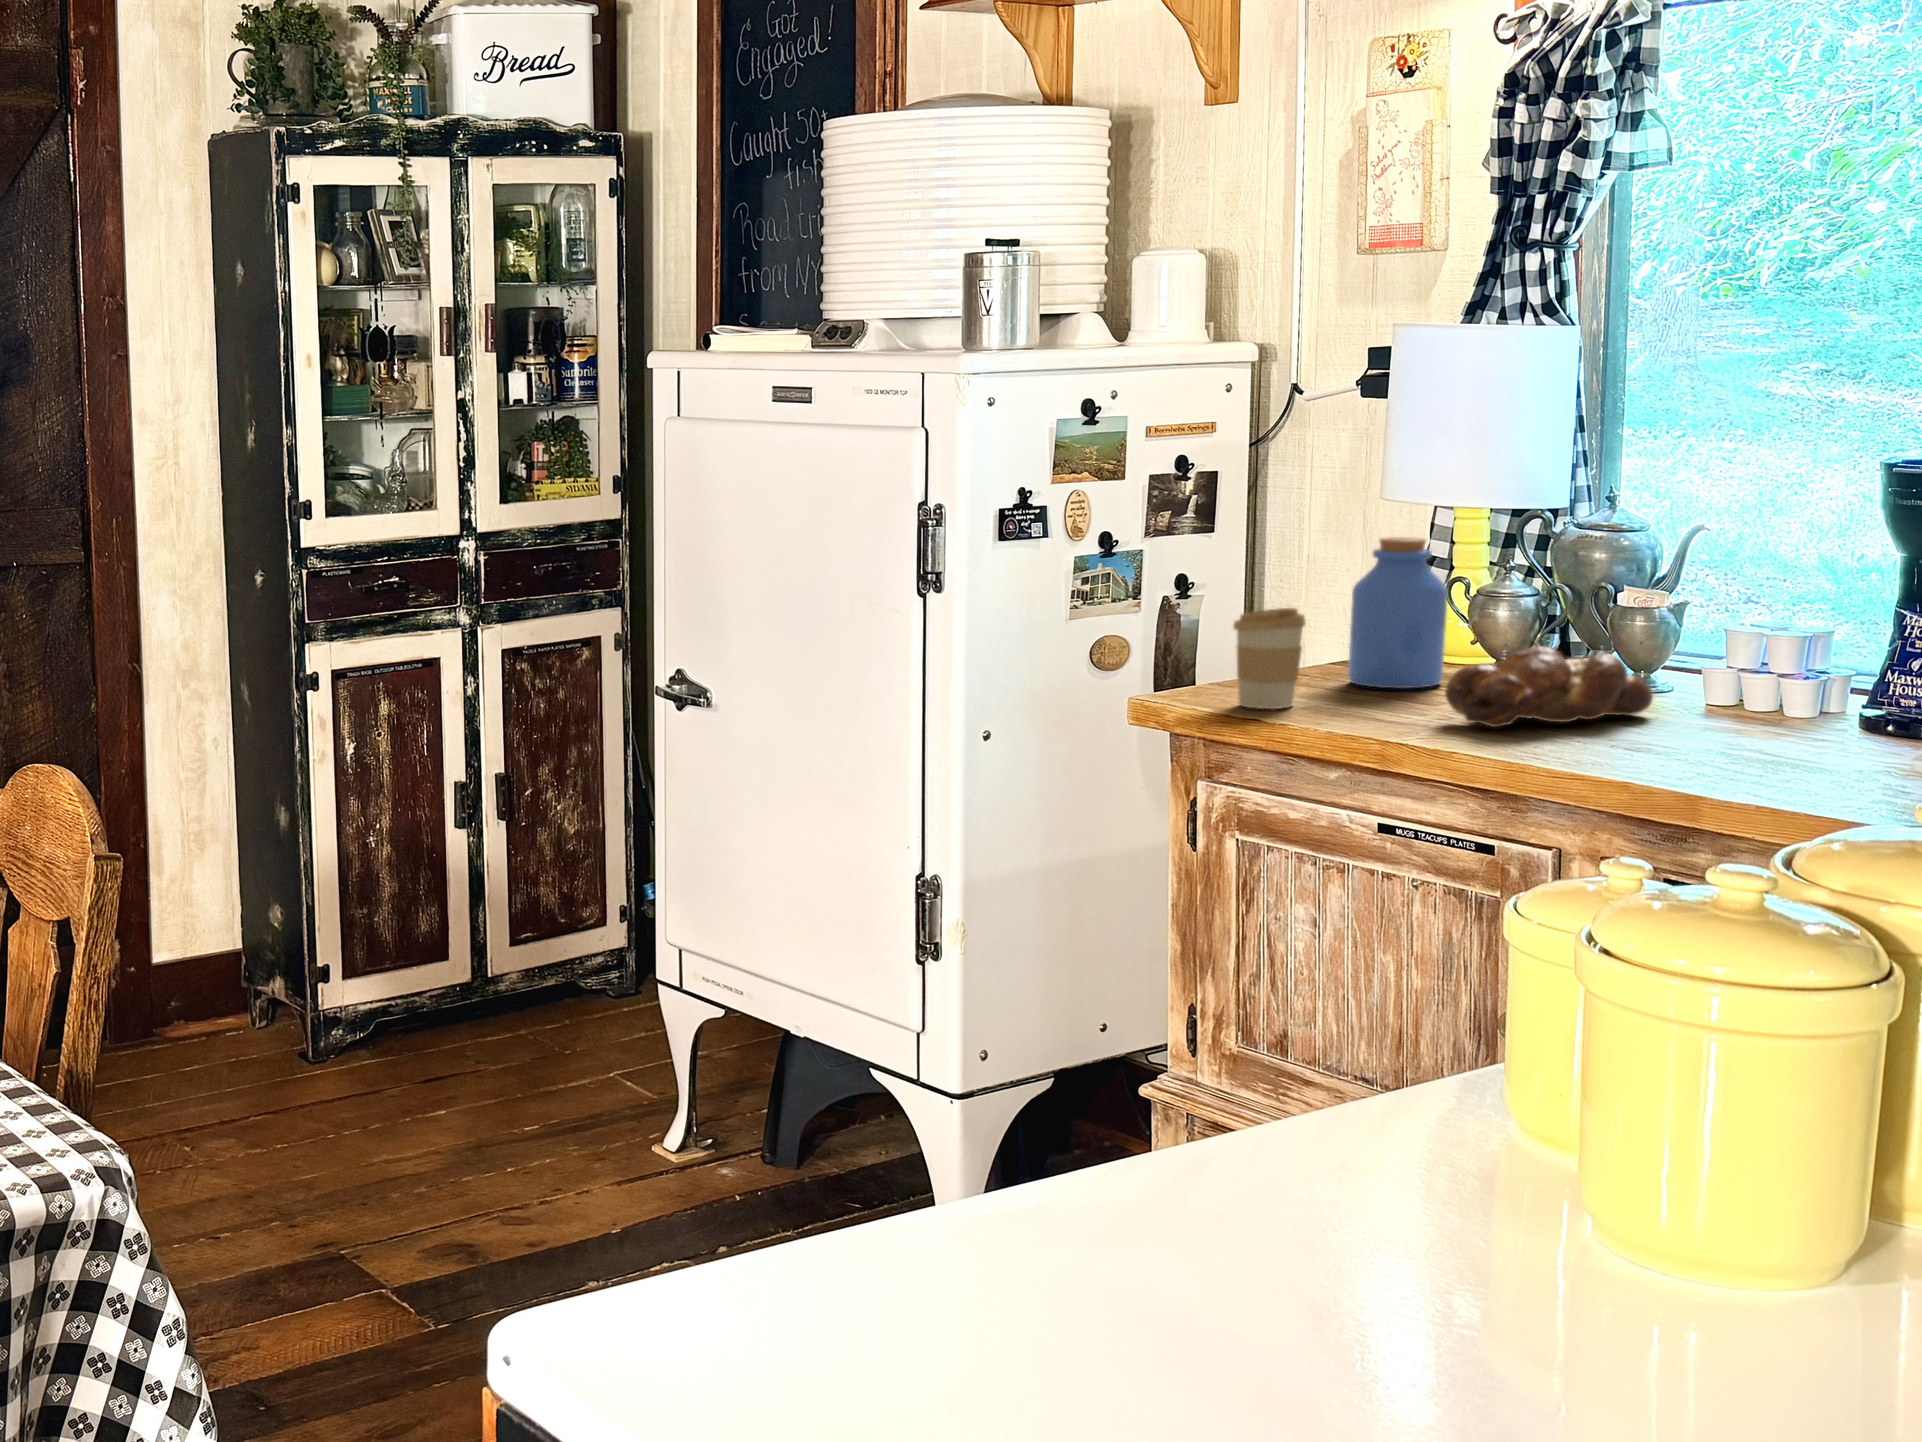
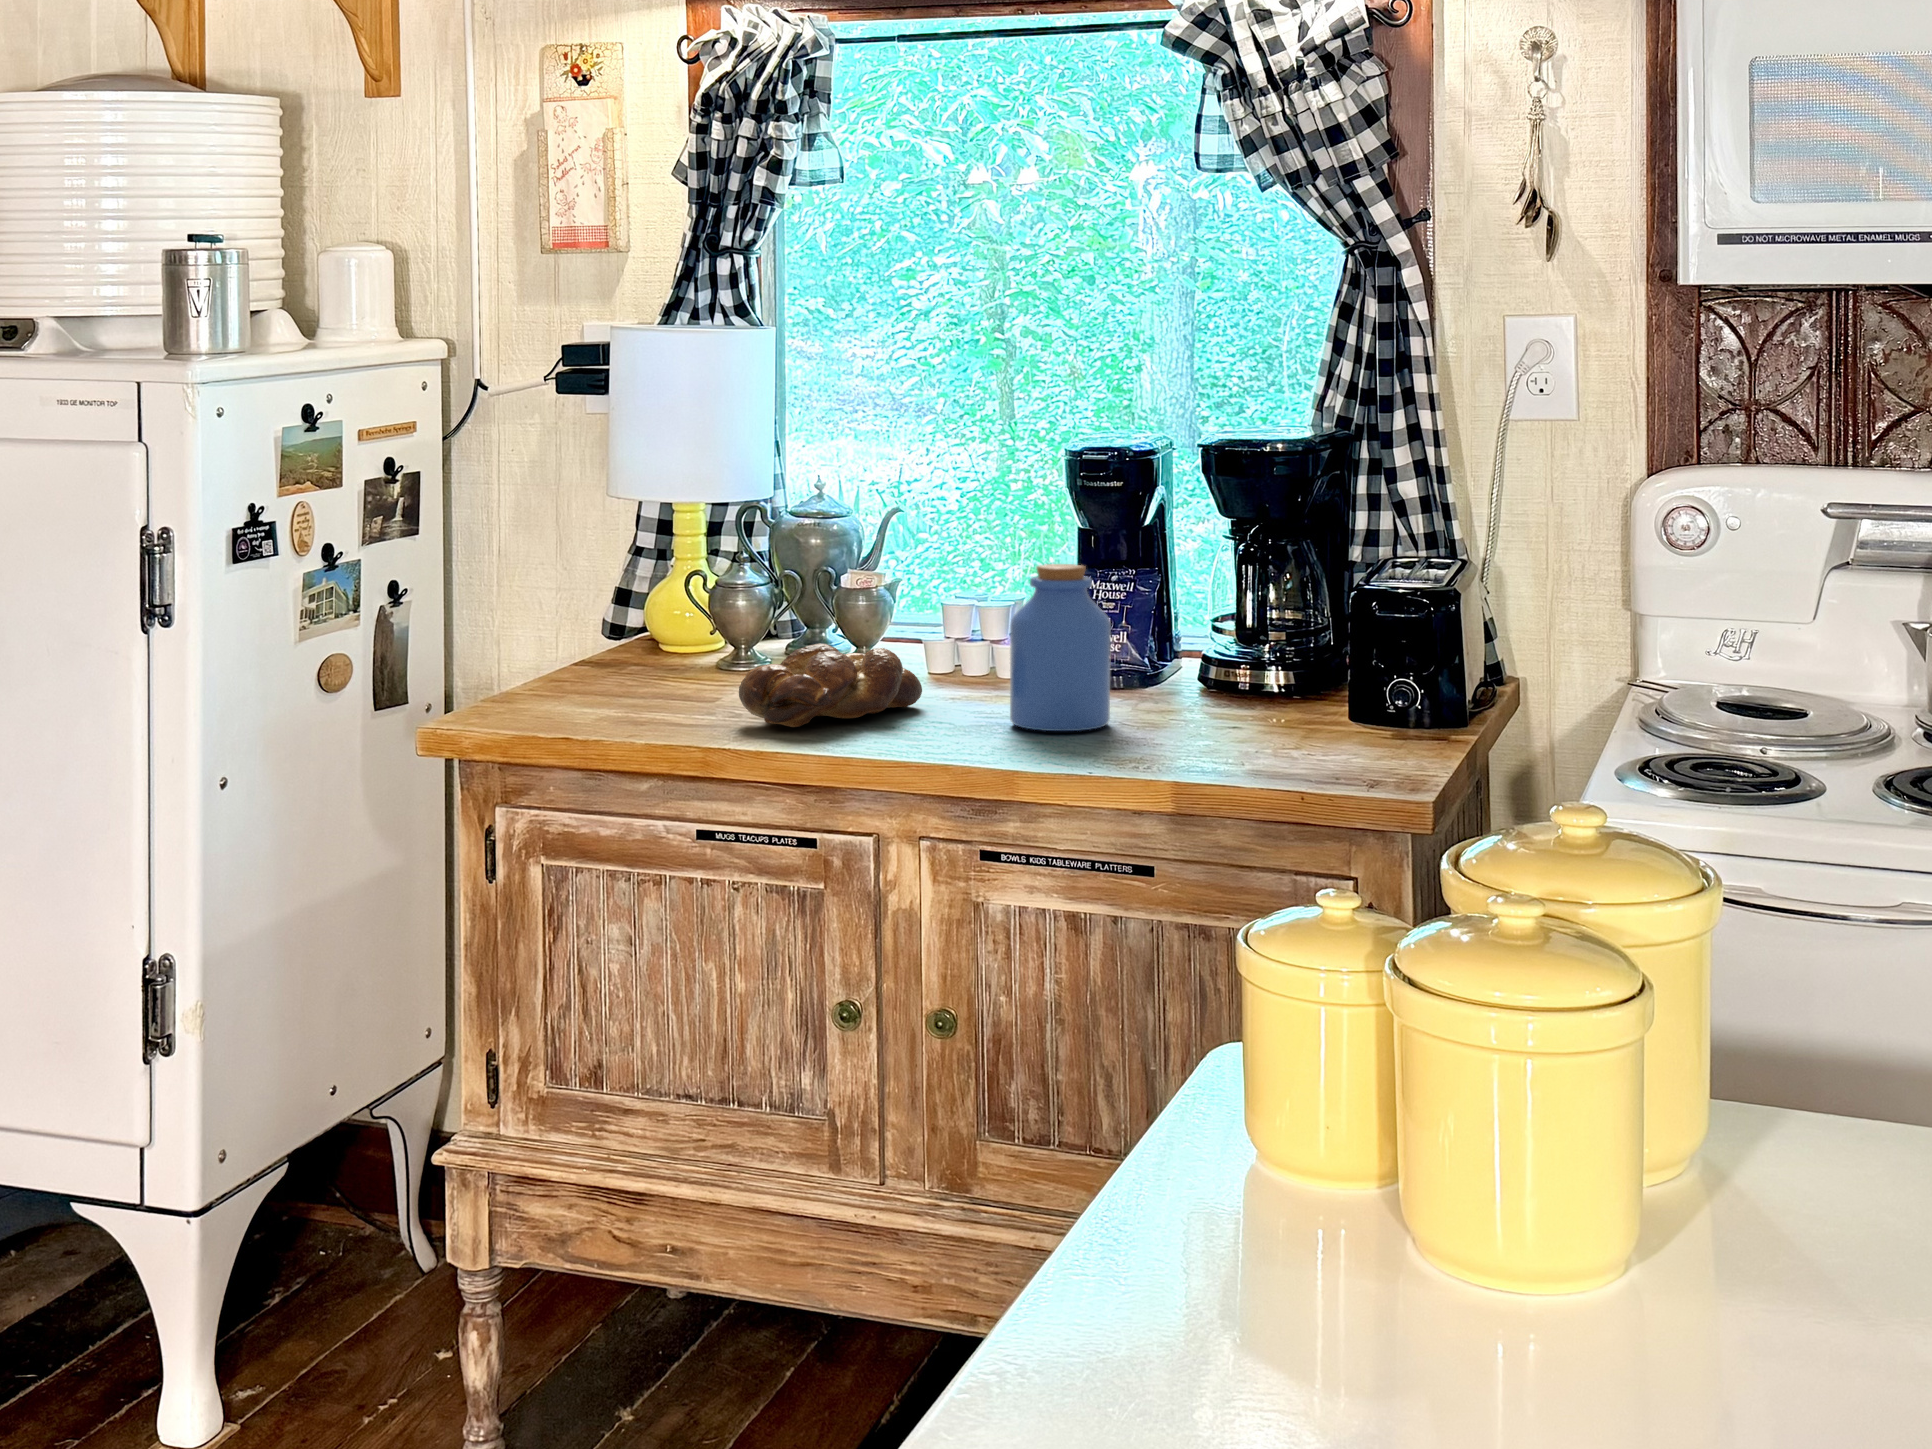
jar: present [1348,537,1448,688] -> present [1010,564,1111,731]
coffee cup: present [1233,608,1306,709] -> none [514,615,588,722]

